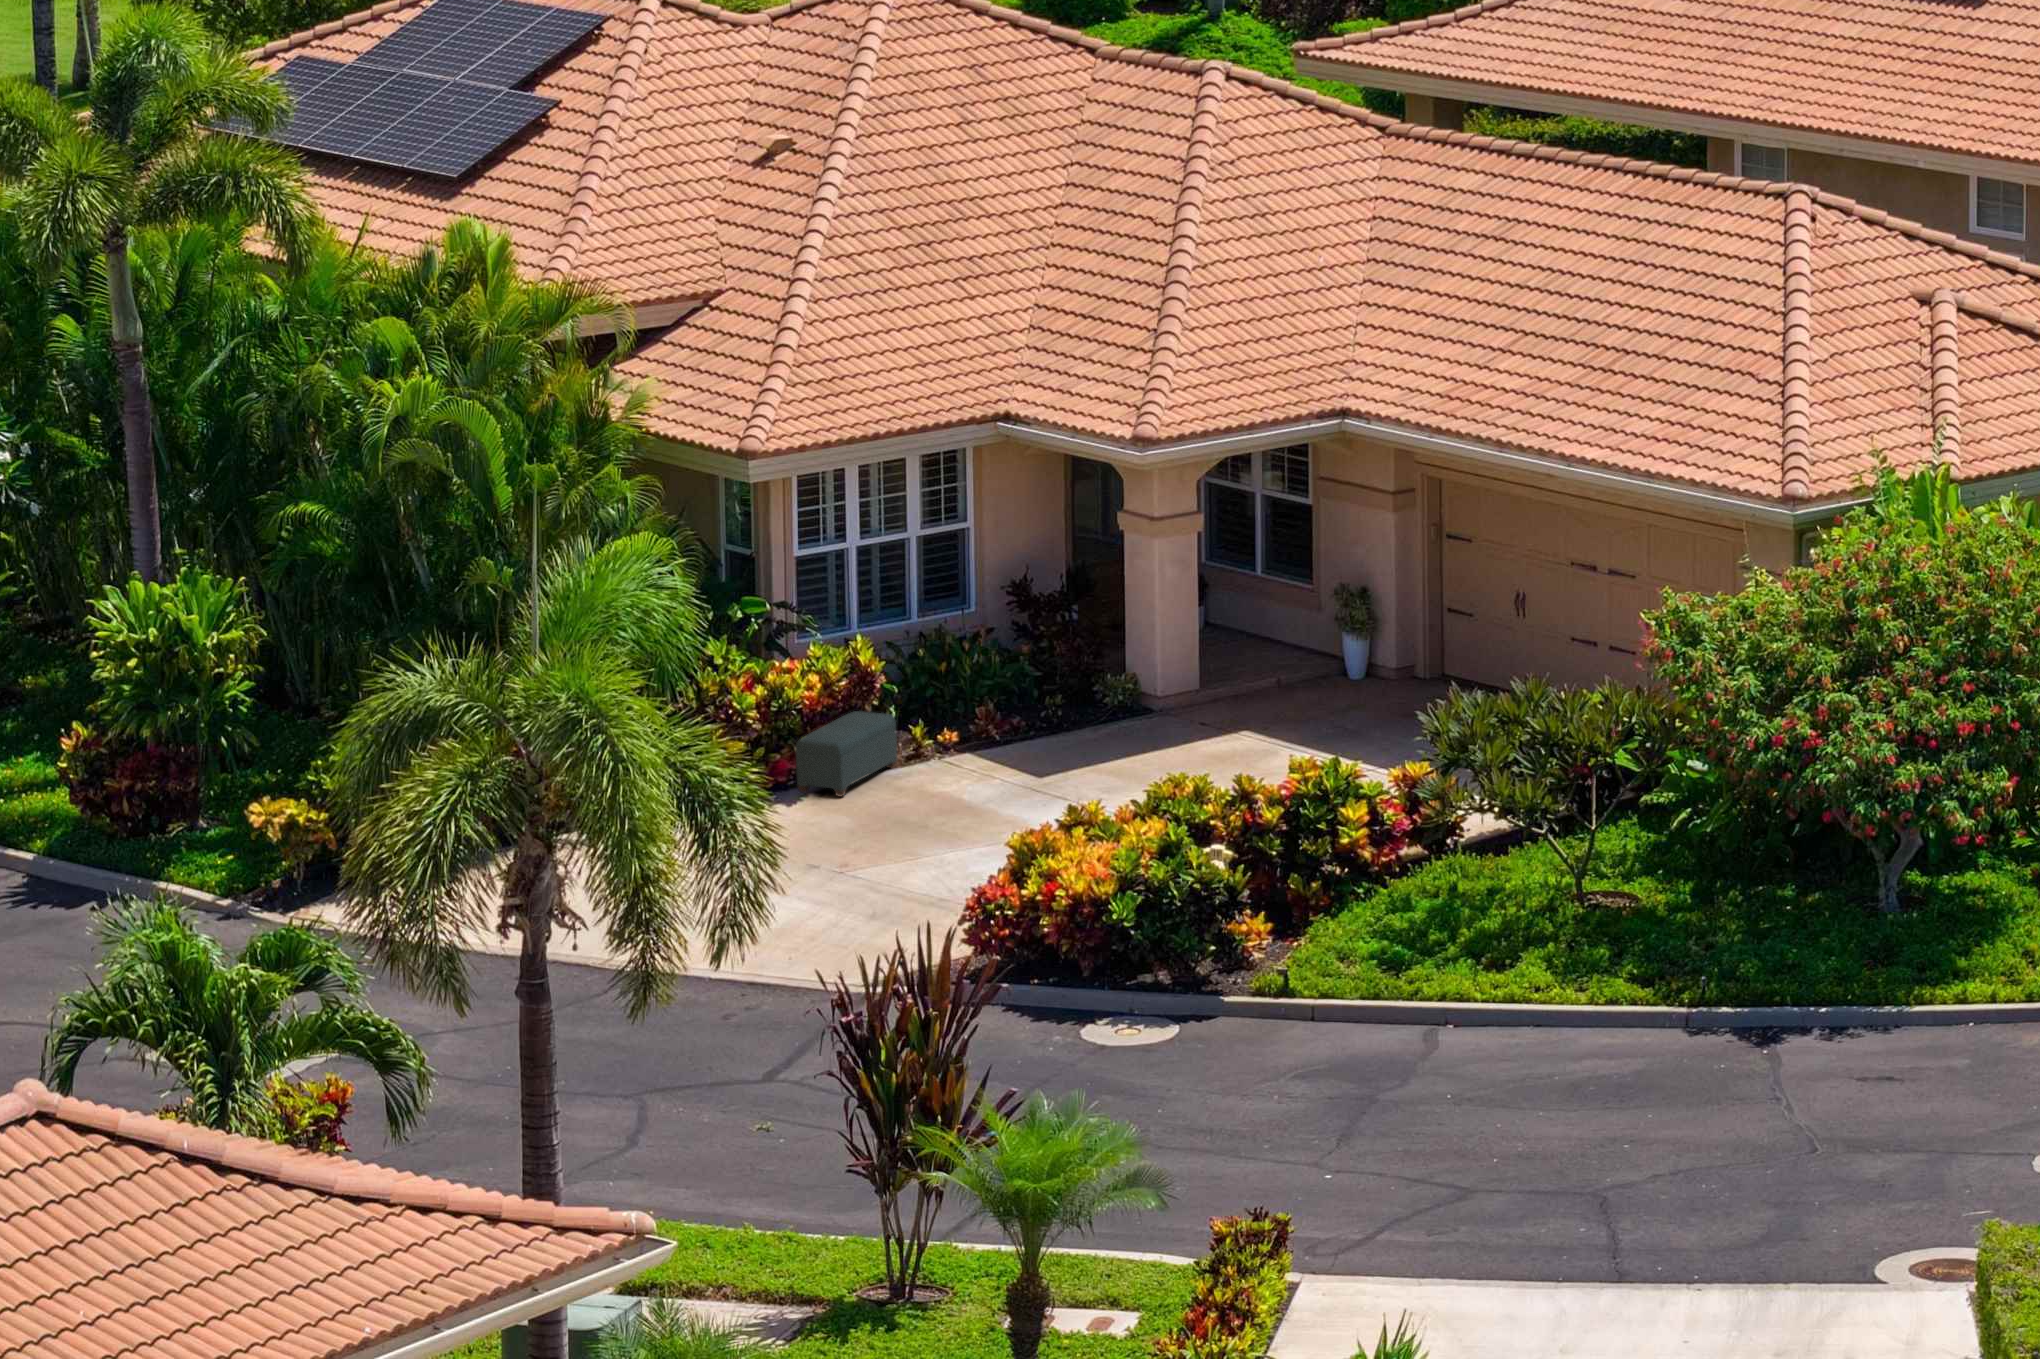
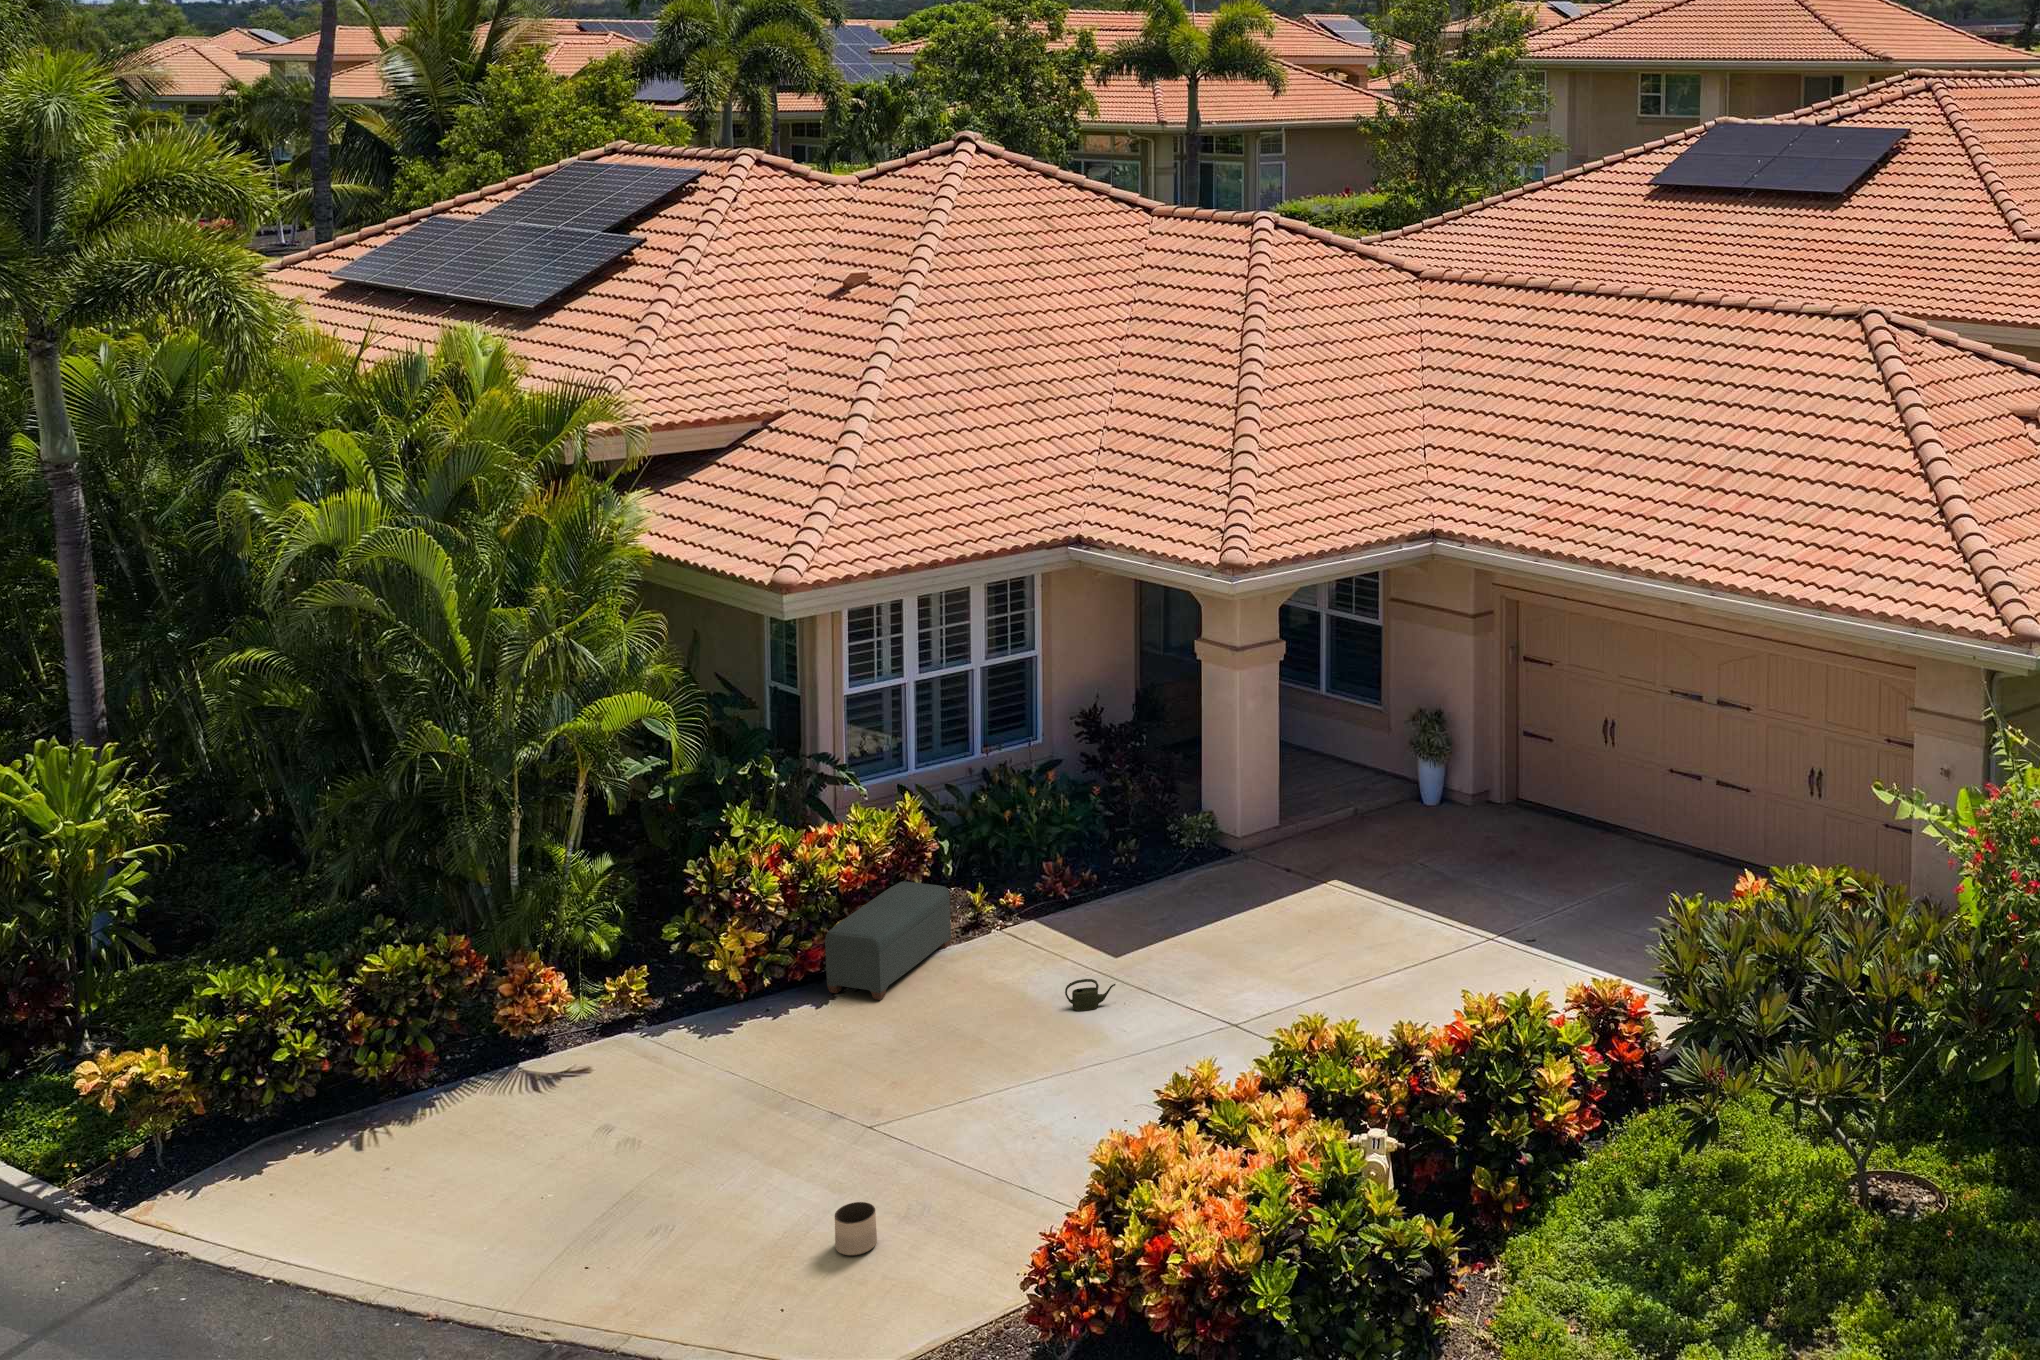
watering can: none [994,780,1036,806] -> present [1065,979,1116,1011]
planter: none [826,889,856,922] -> present [835,1202,877,1256]

